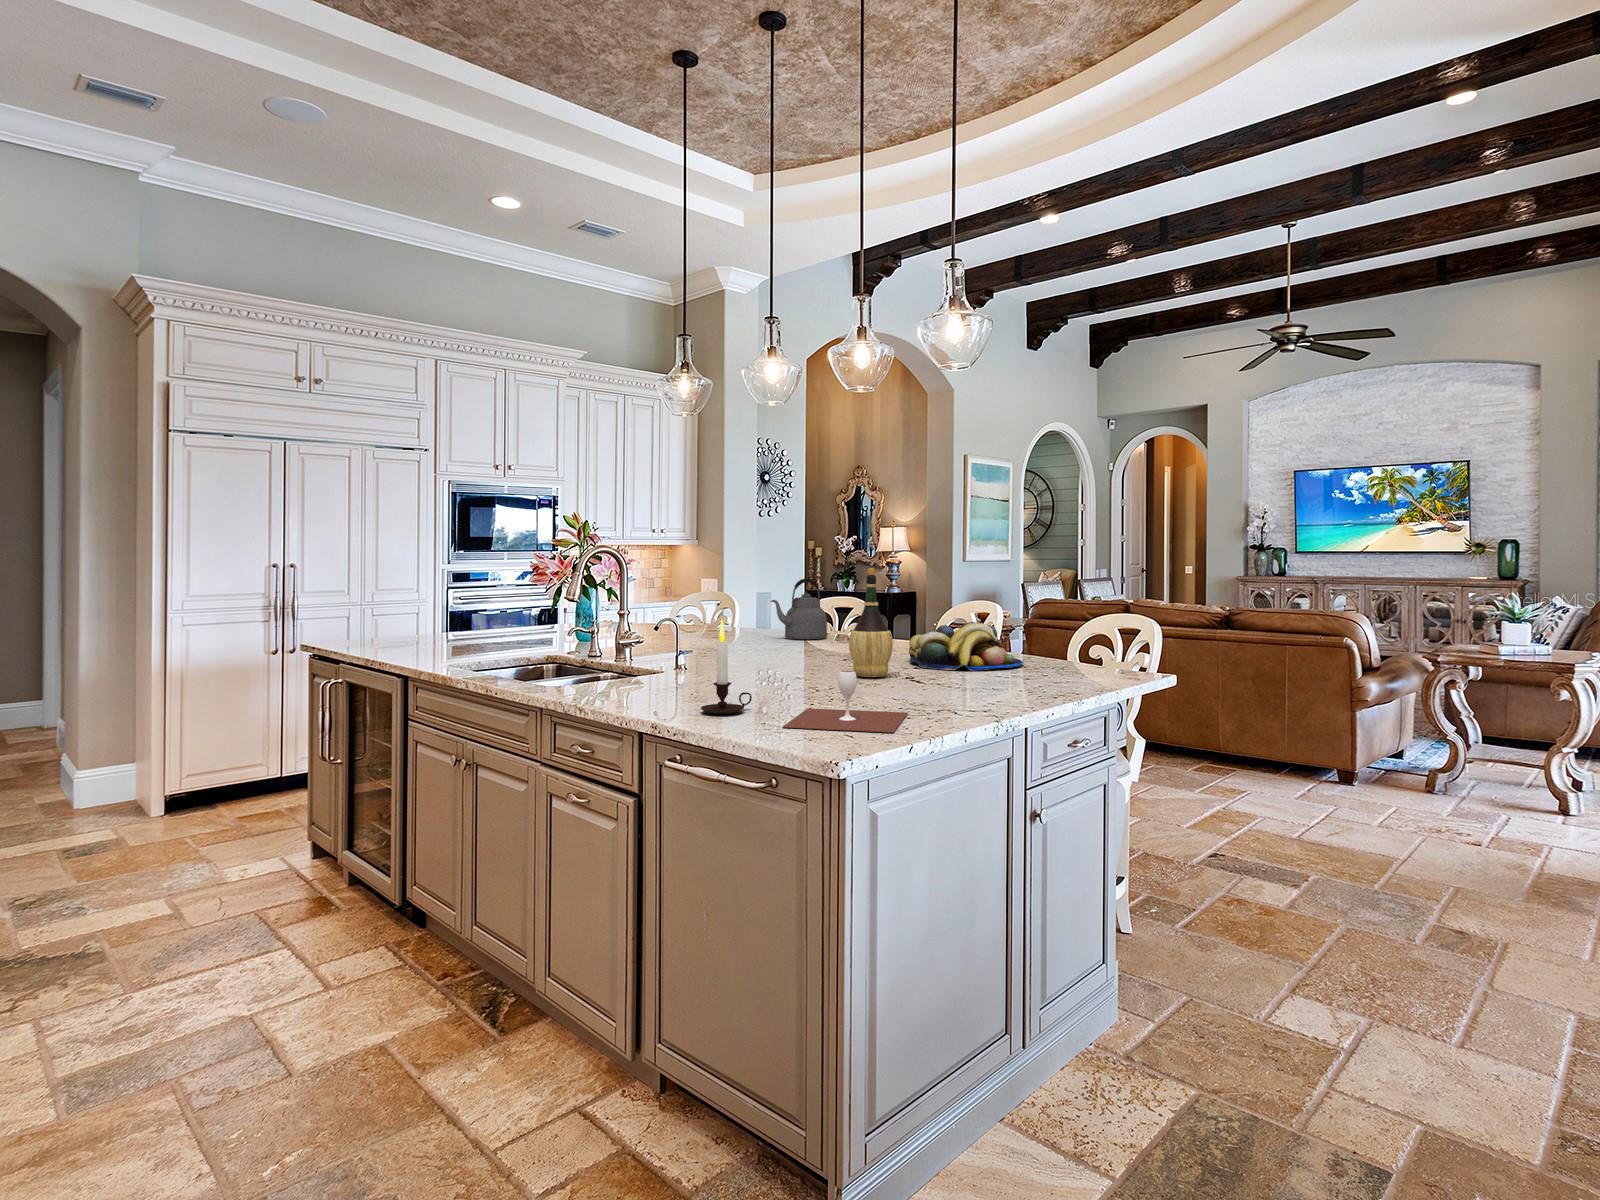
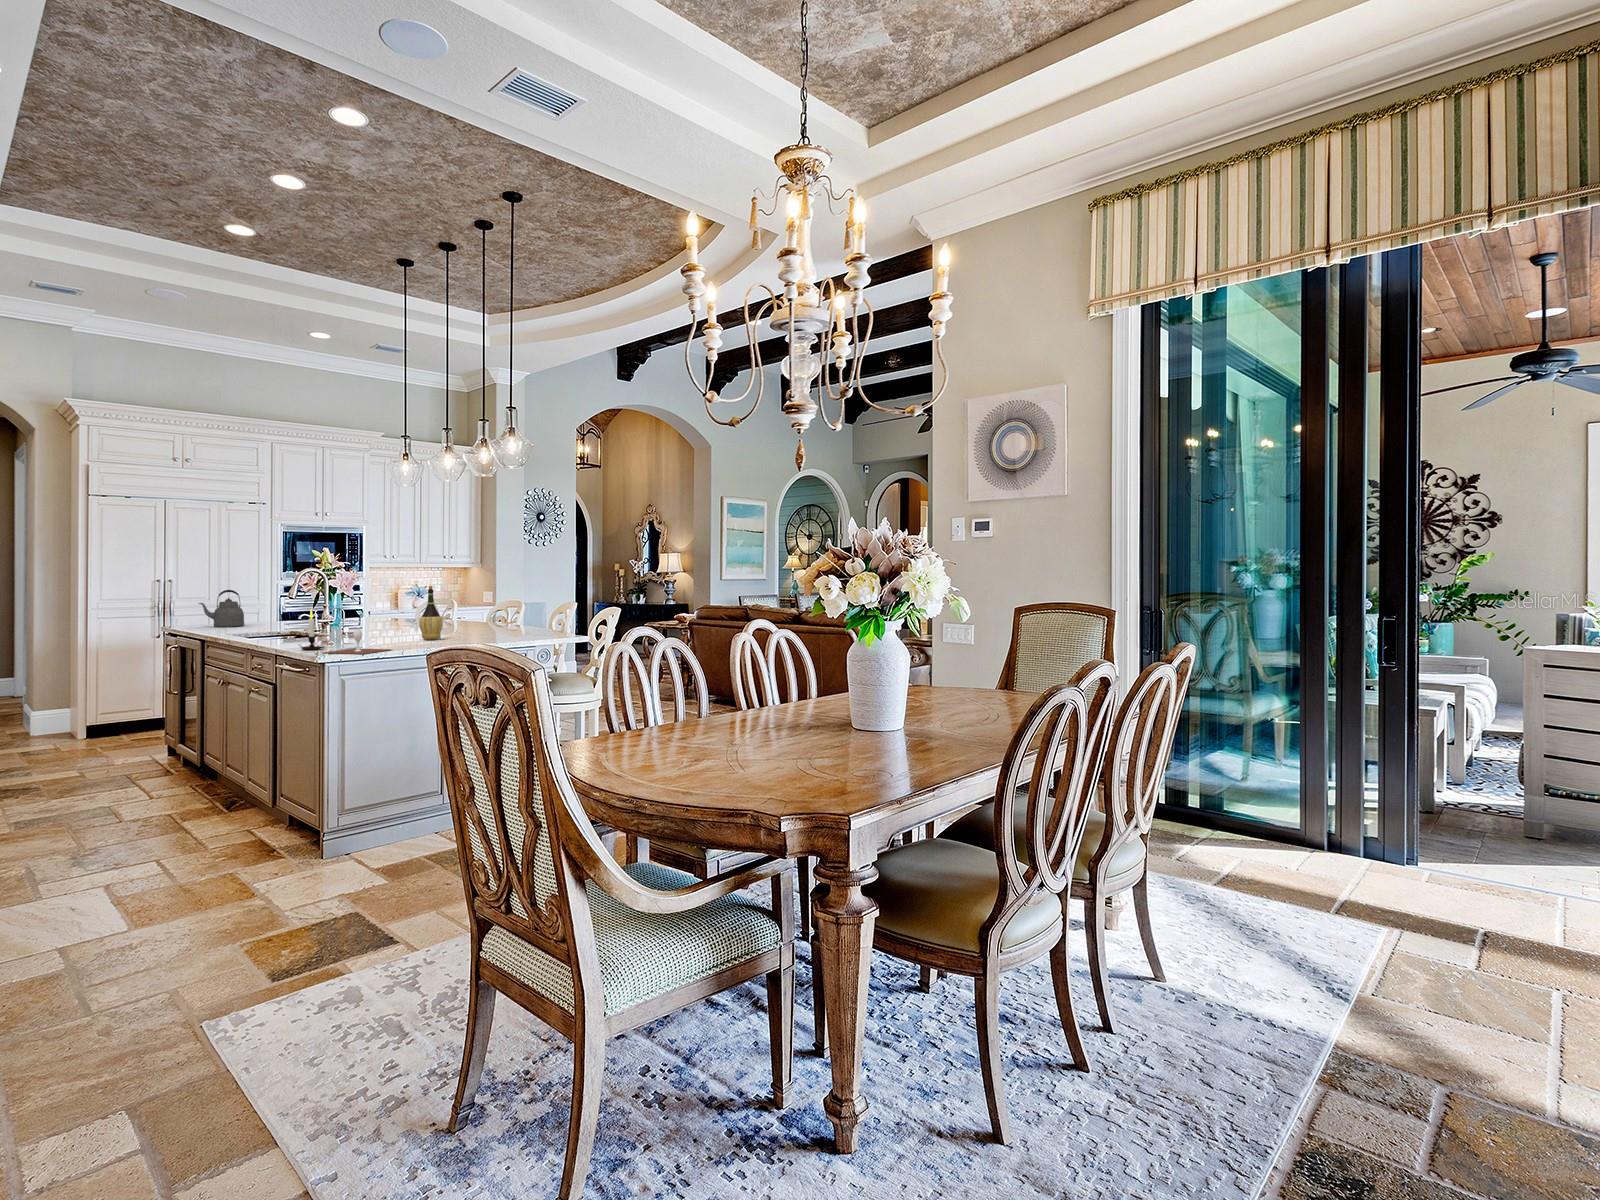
kettle: present [770,578,827,639] -> present [199,590,244,627]
fruit bowl: present [909,622,1023,671] -> none [474,614,536,638]

